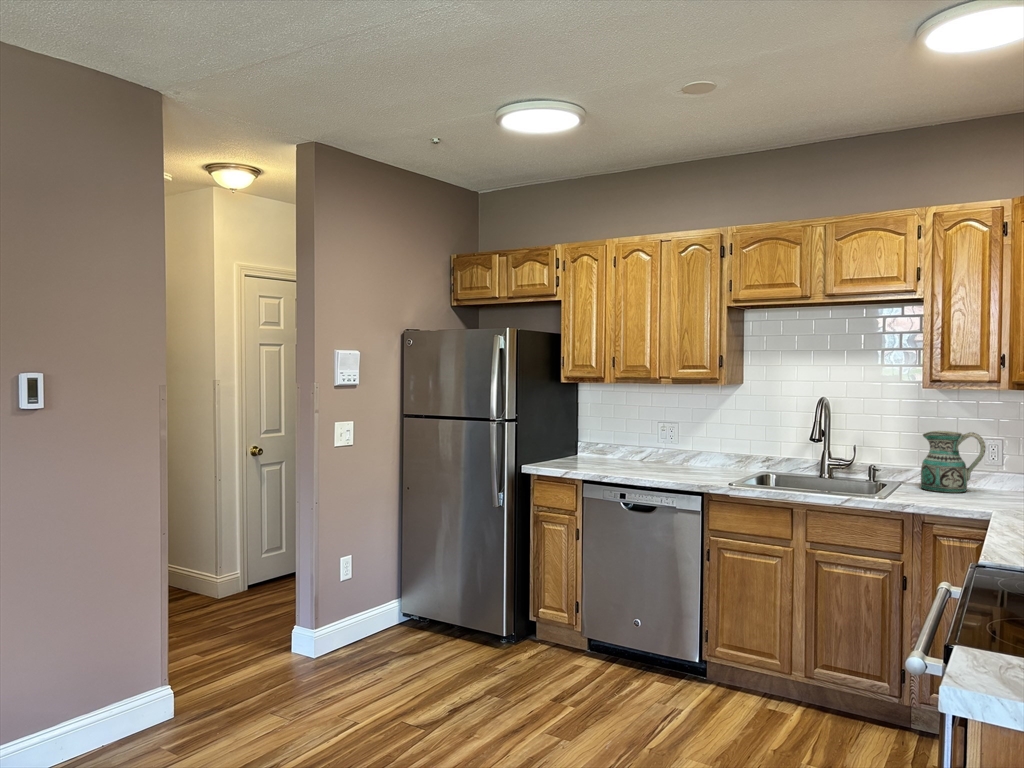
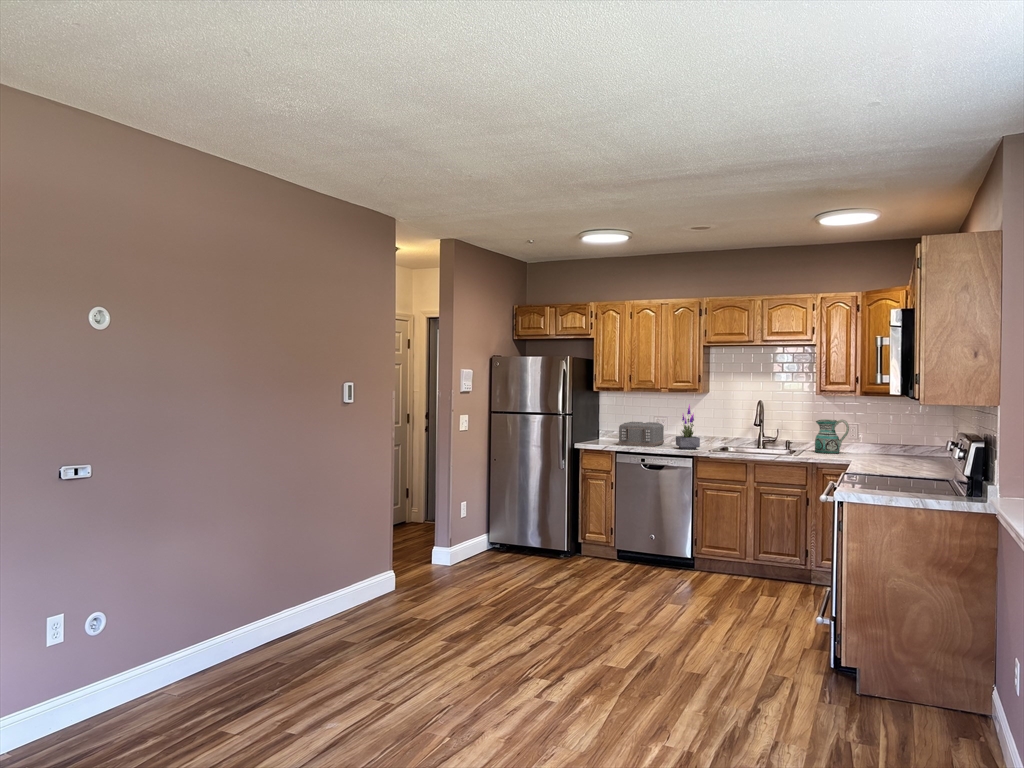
potted plant: none [679,403,717,480] -> present [676,404,700,449]
toaster: none [592,430,670,472] -> present [618,422,664,447]

